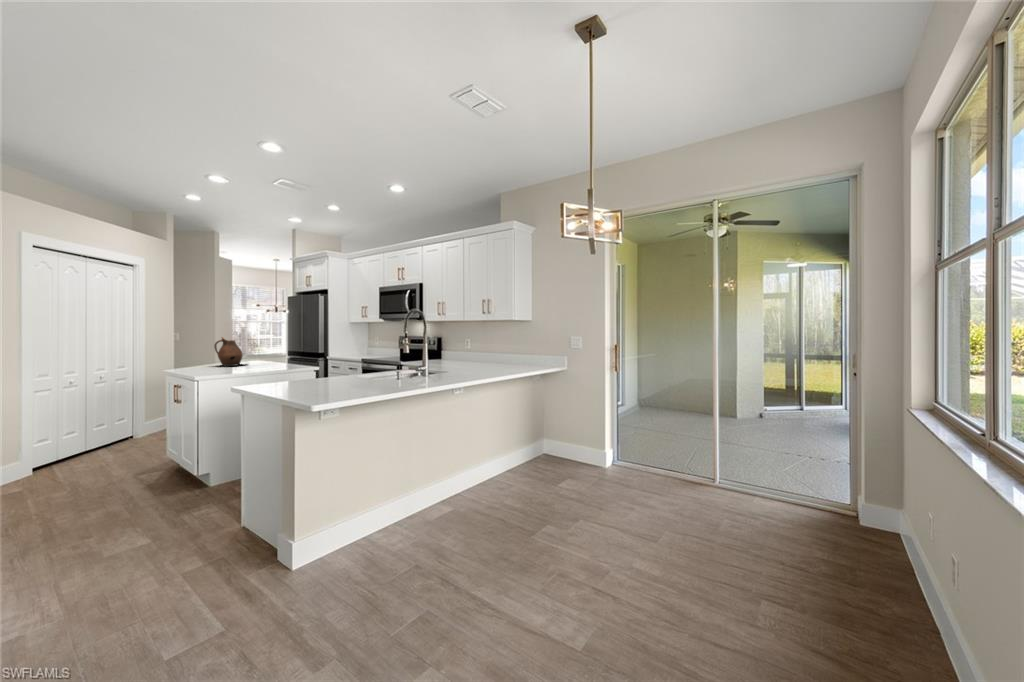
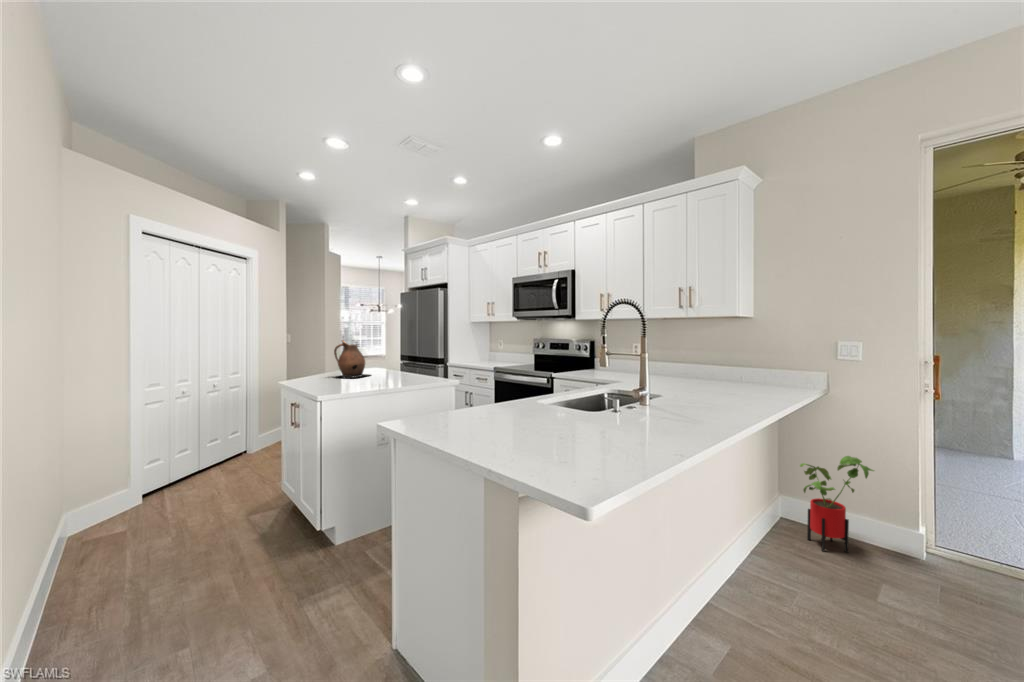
house plant: none [543,407,581,468] -> present [800,456,874,552]

